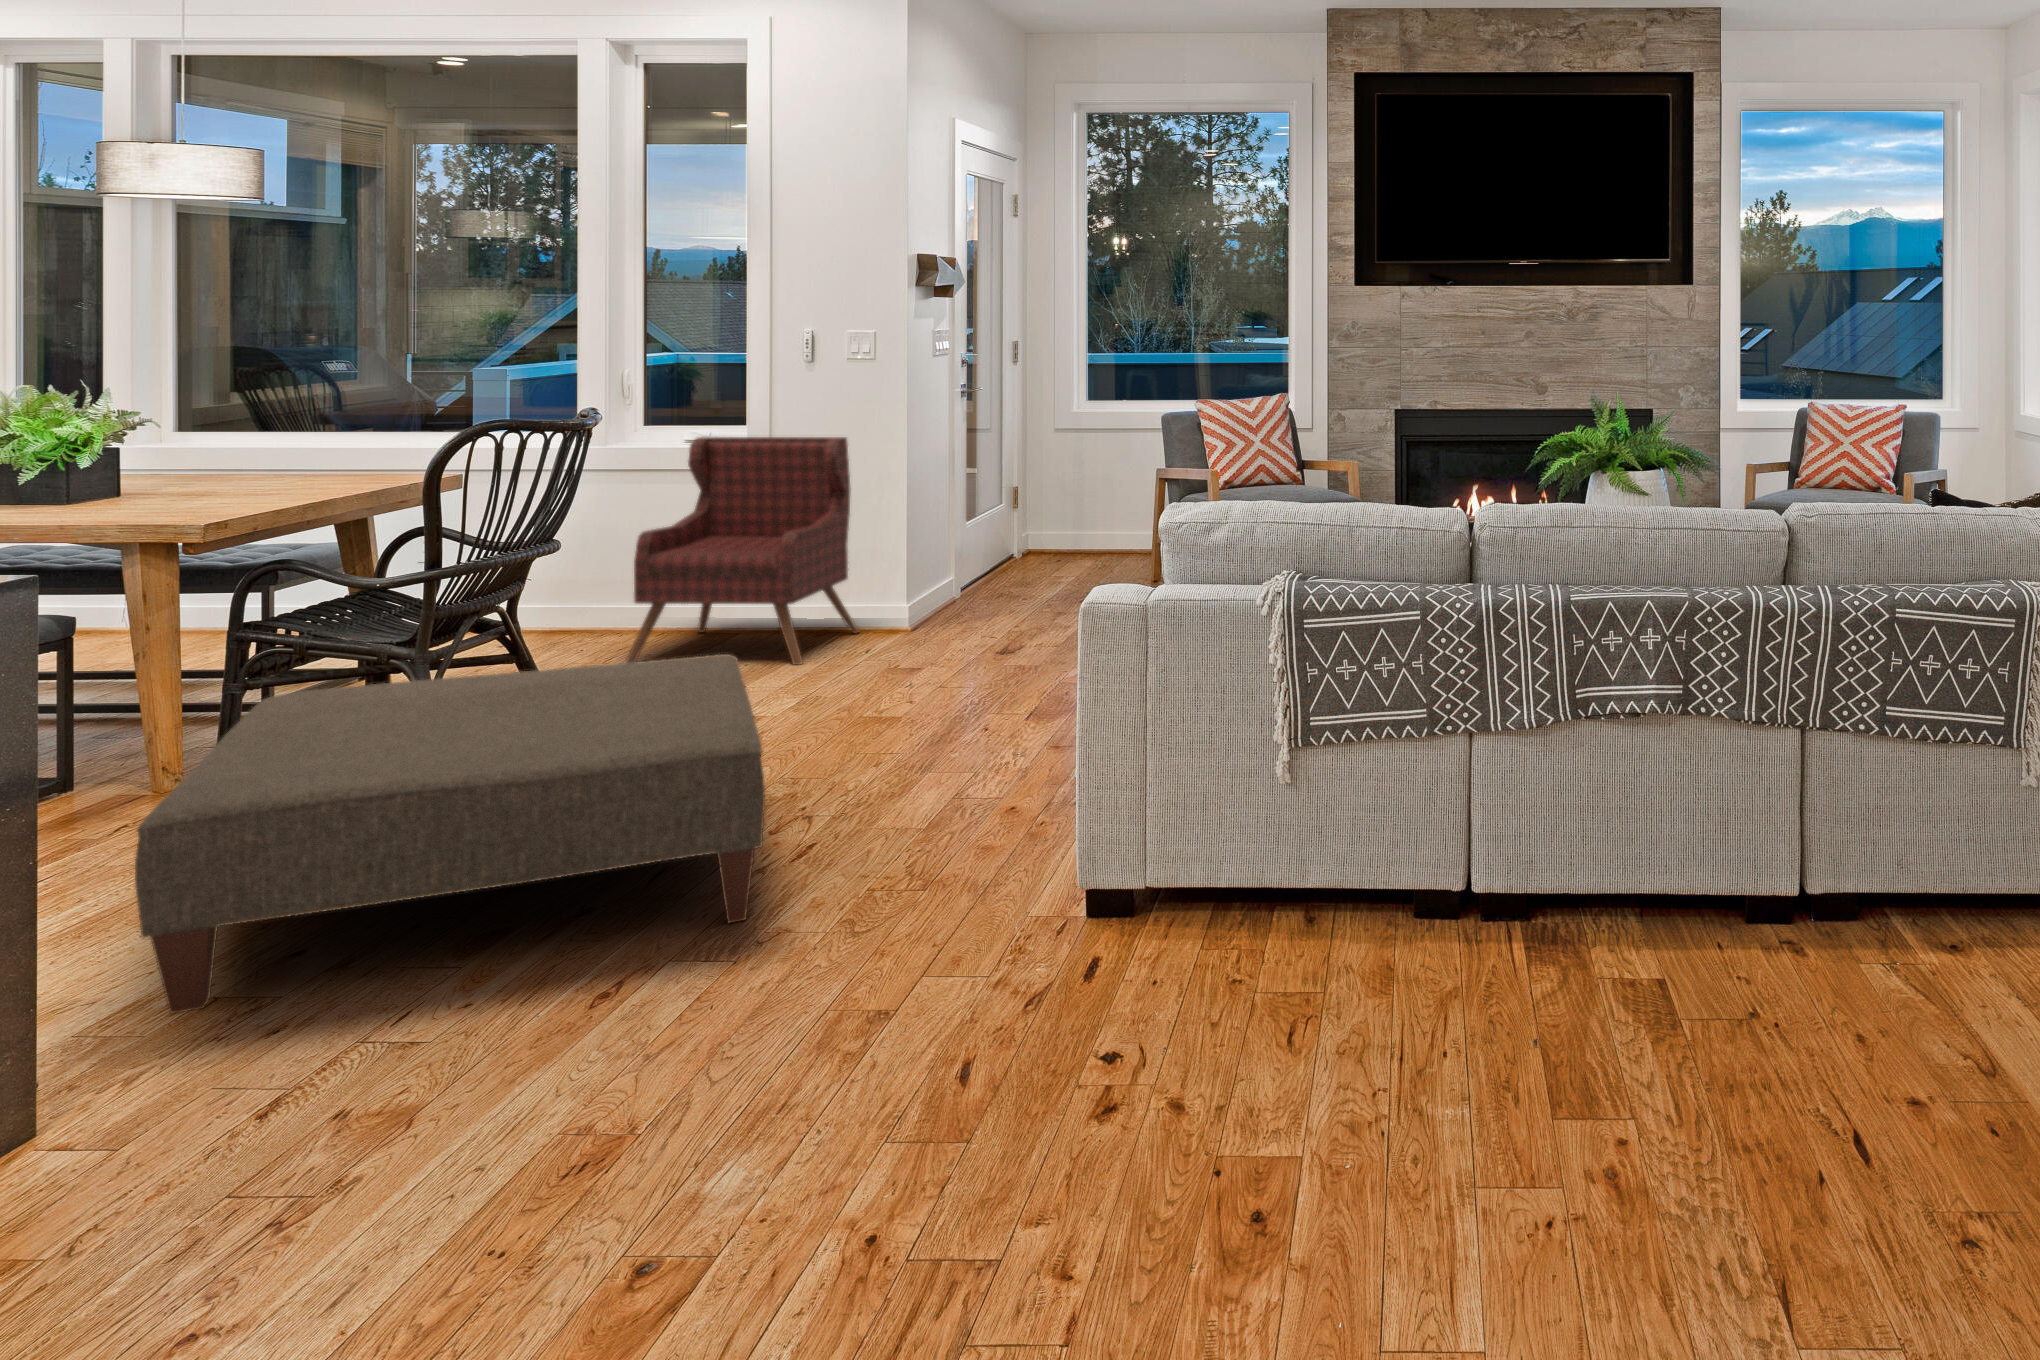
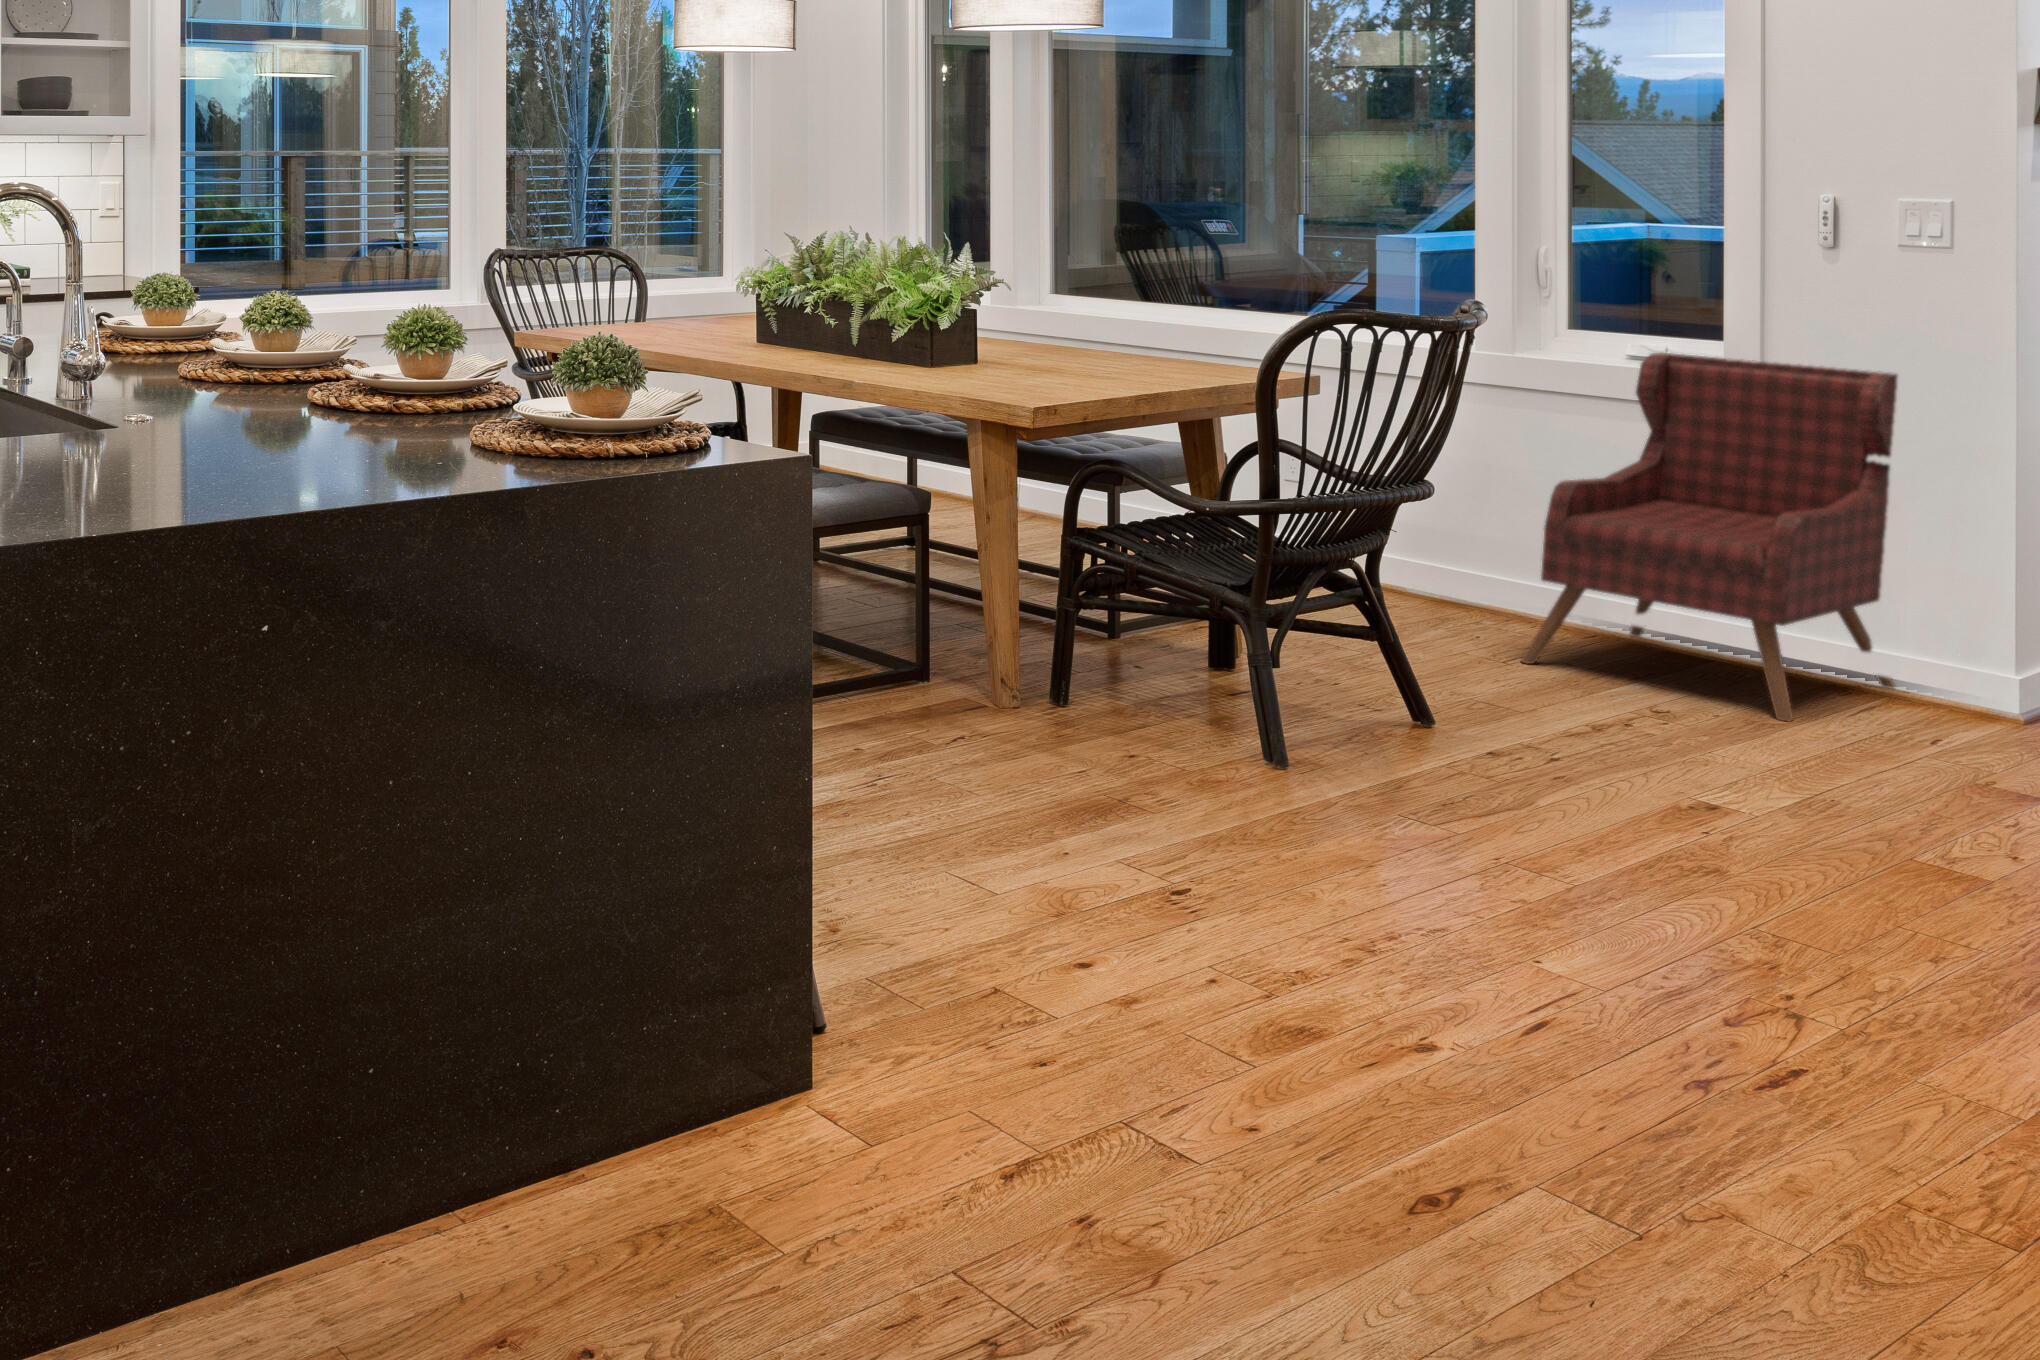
ottoman: present [135,654,765,1013] -> none [919,631,1718,1147]

